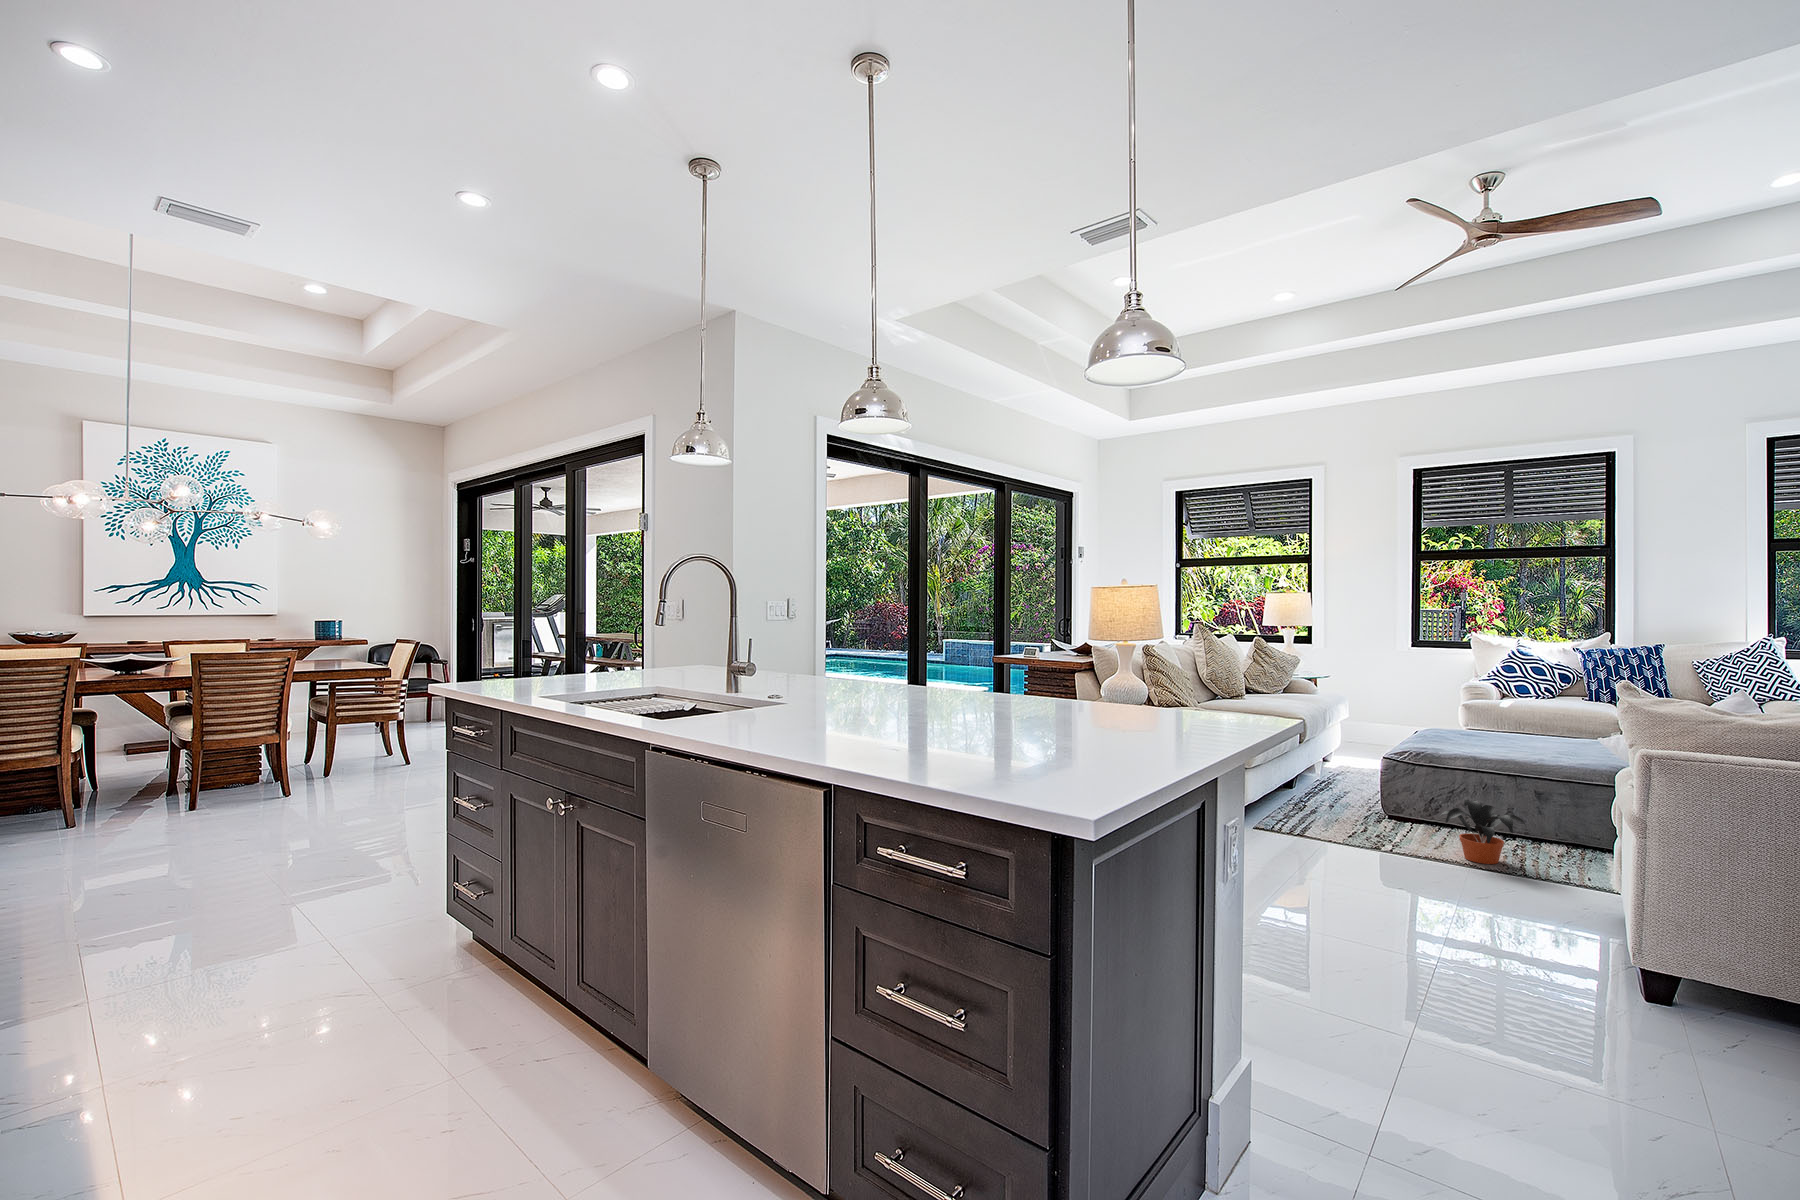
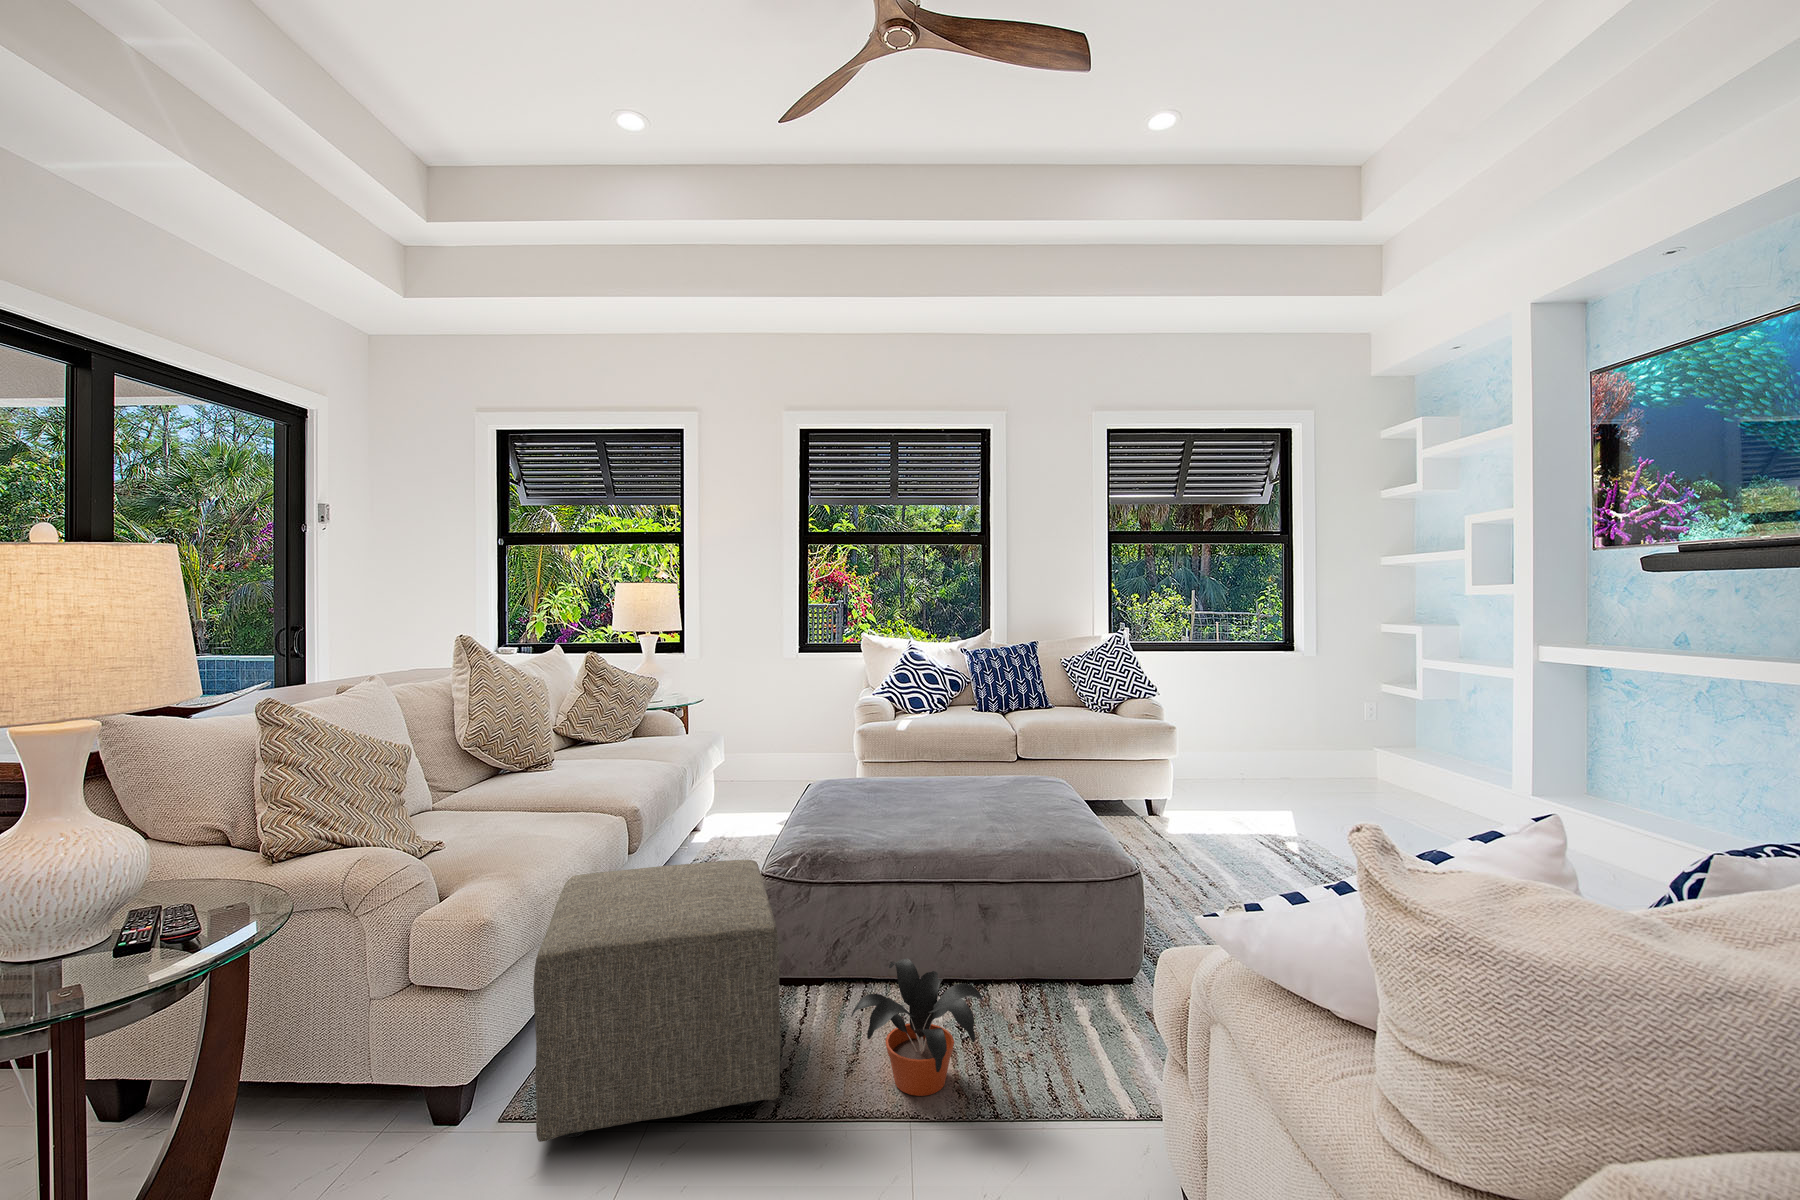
ottoman: none [1272,738,1394,848] -> present [533,860,781,1142]

